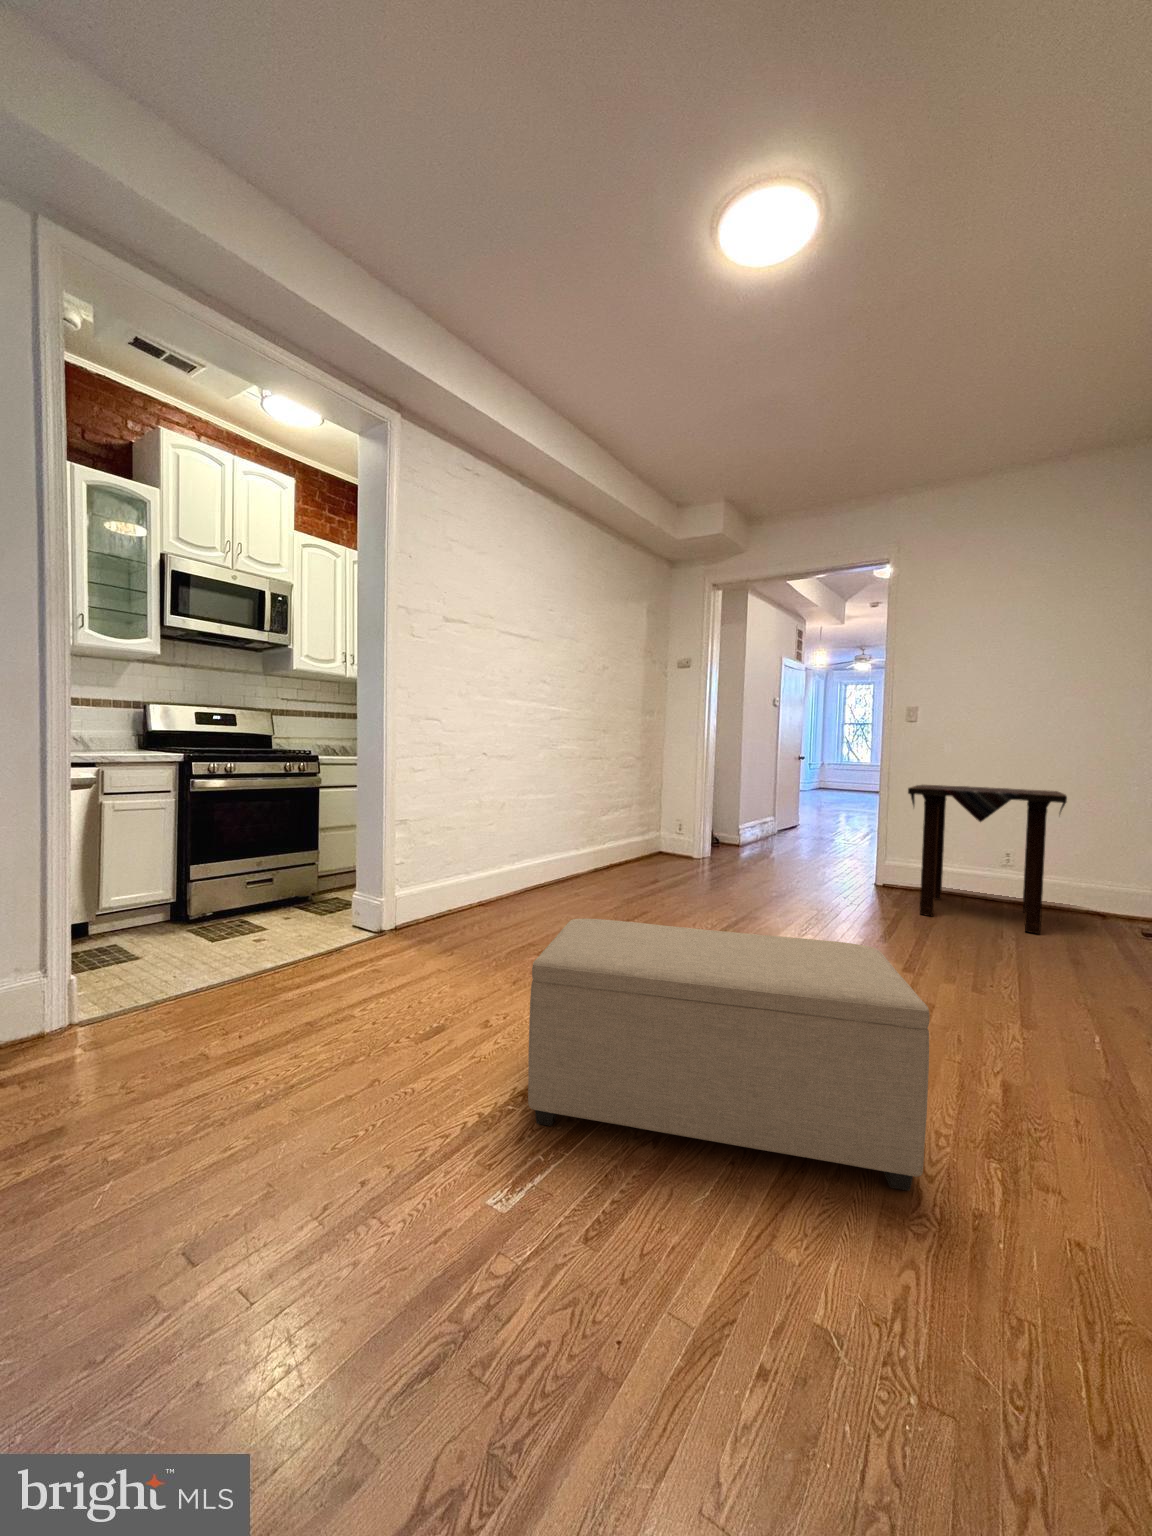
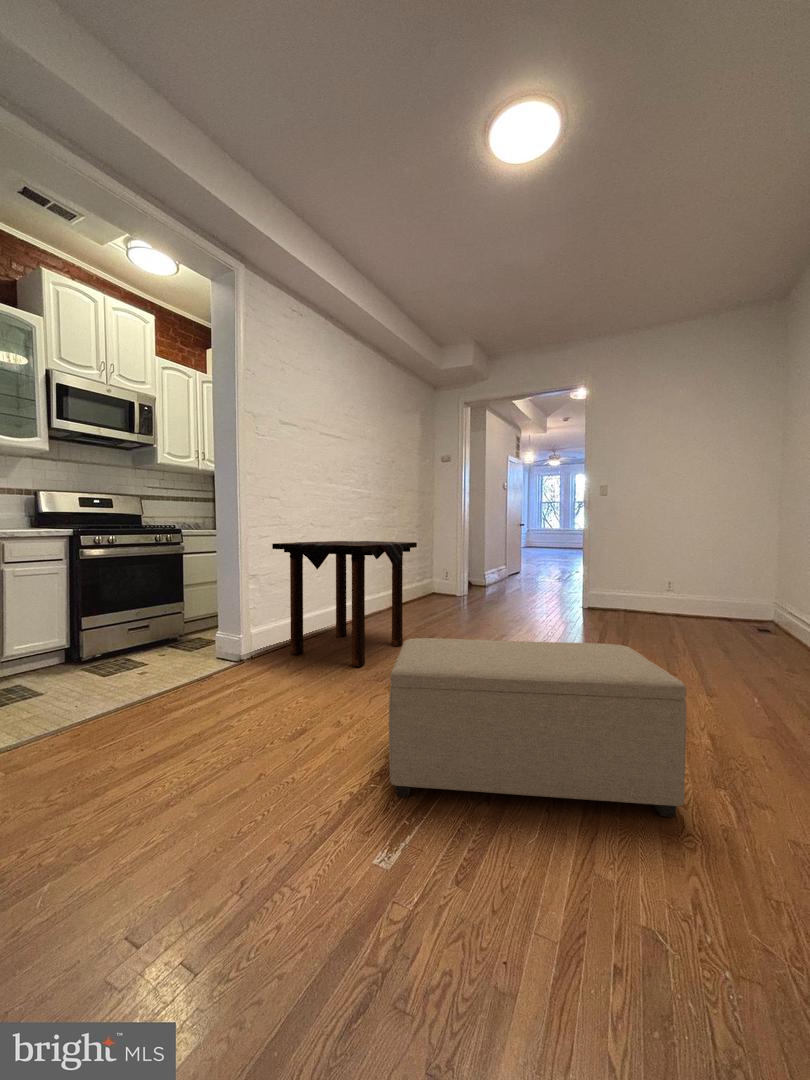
side table: present [908,785,1067,934] -> present [272,541,417,667]

